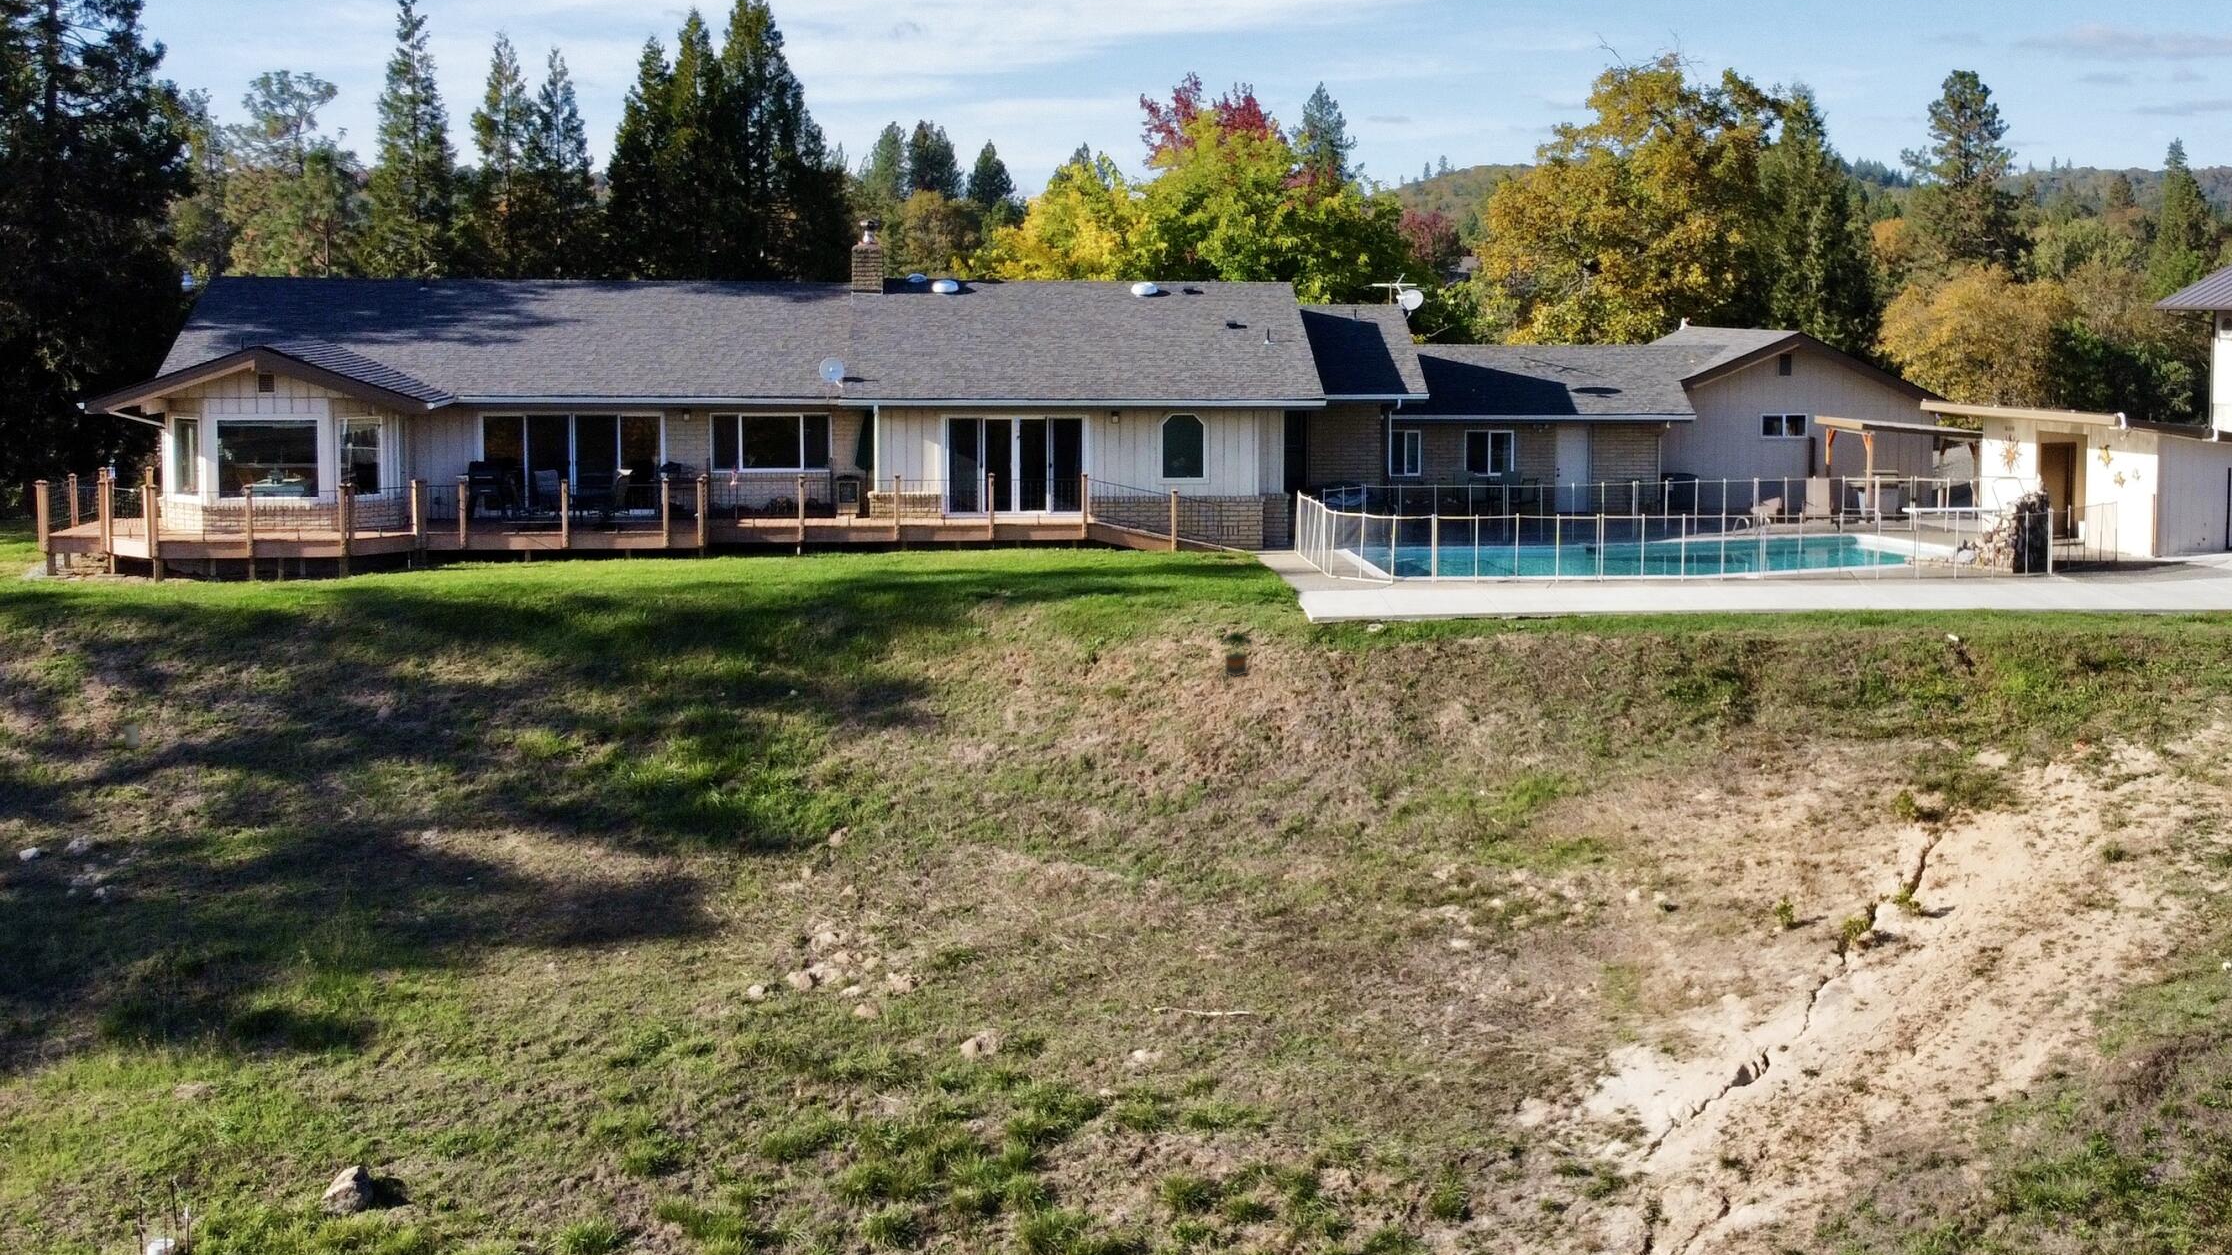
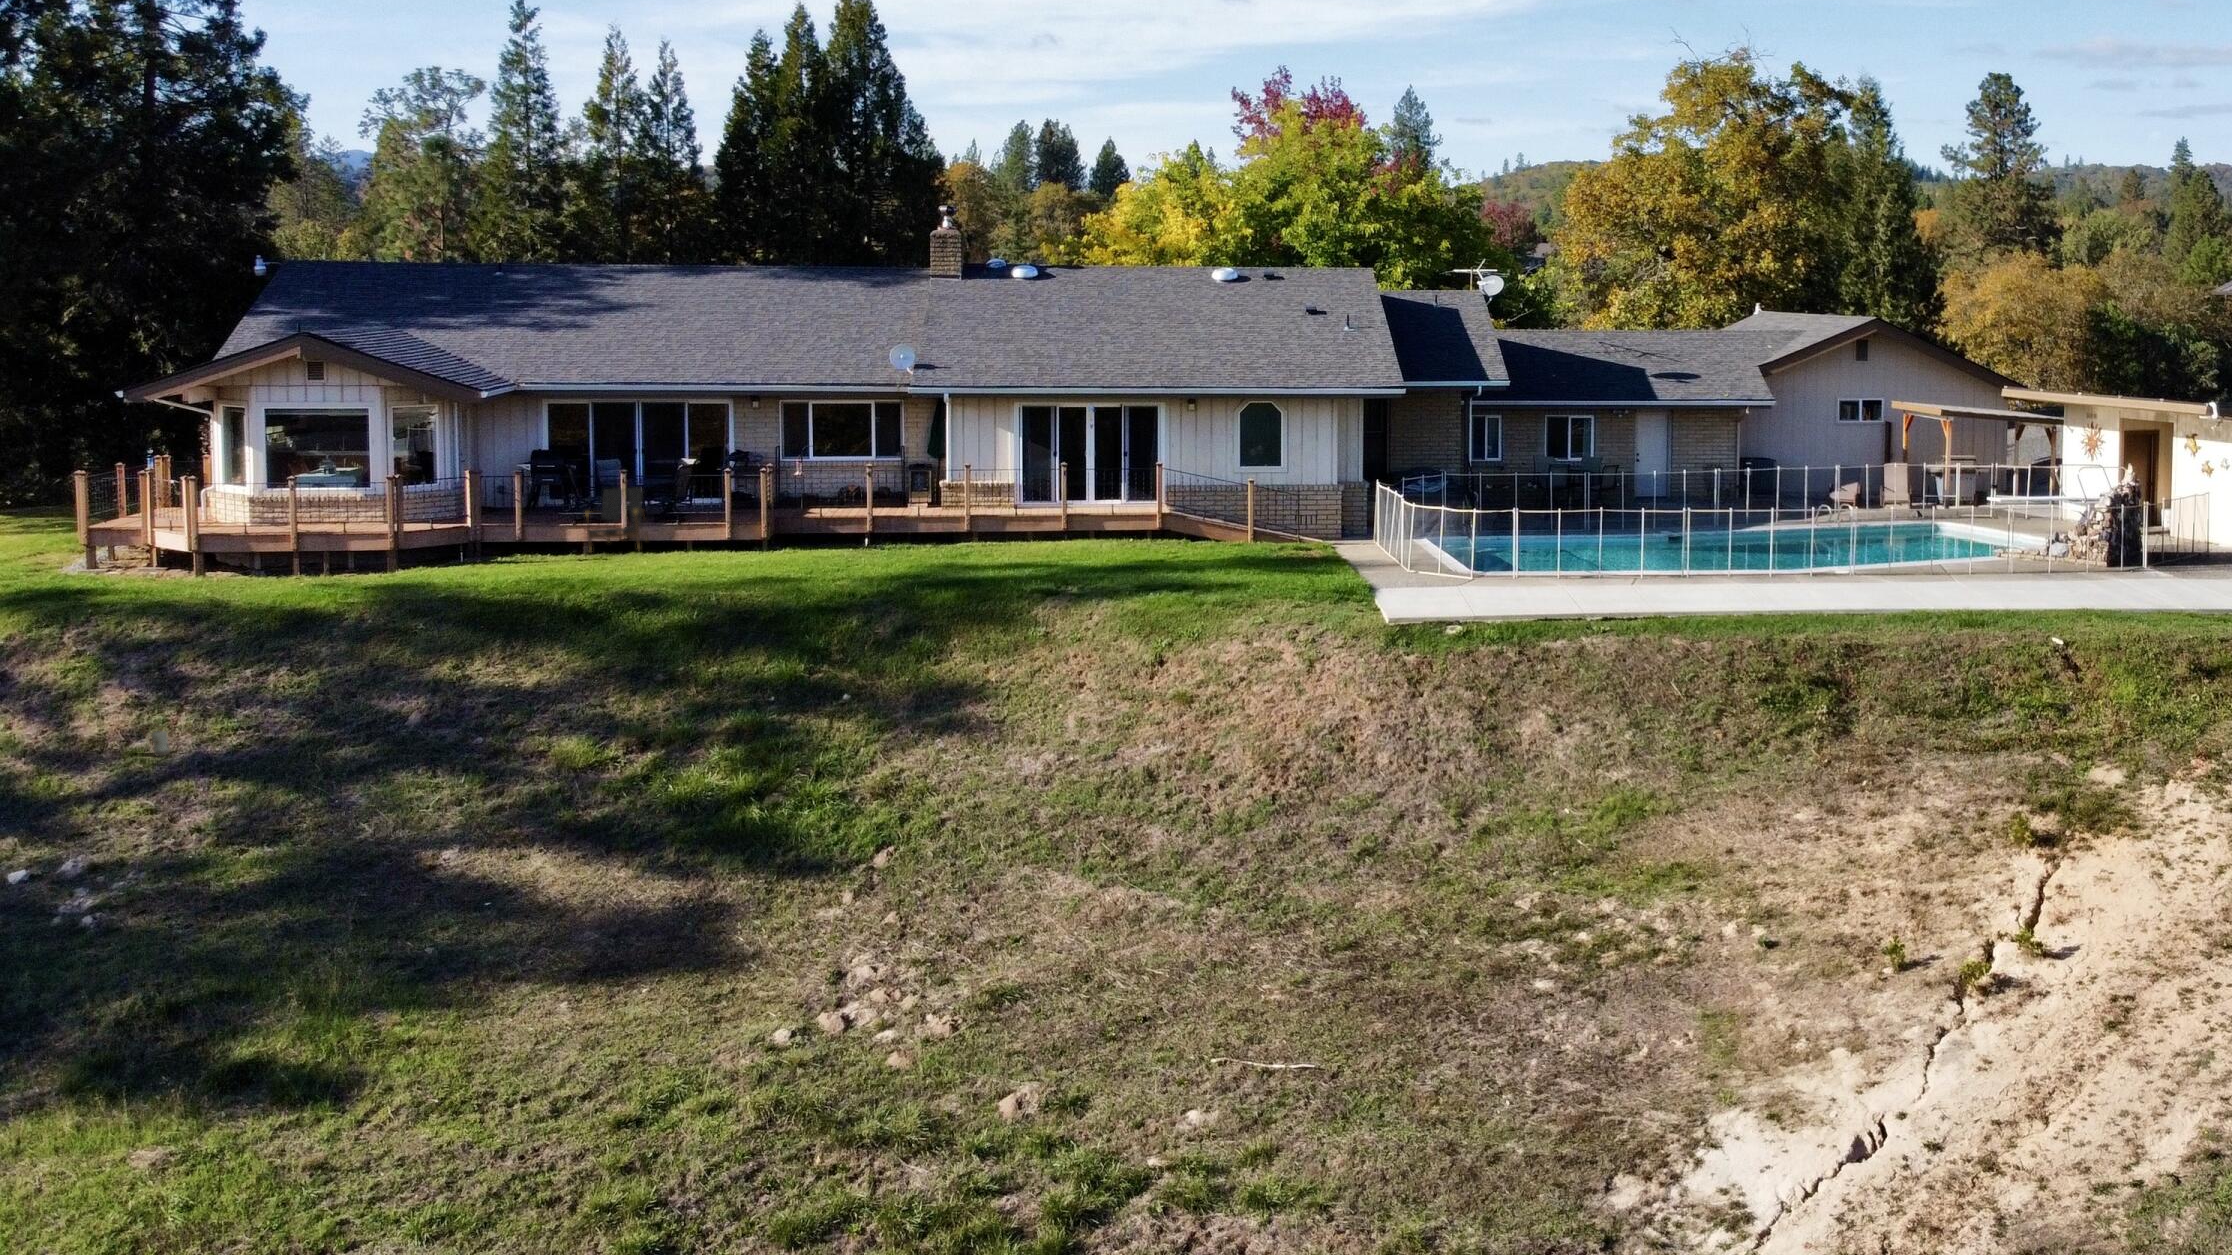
lounge chair: none [525,494,586,559] -> present [586,487,647,552]
potted tree: present [1221,632,1252,676] -> none [1283,633,1318,681]

